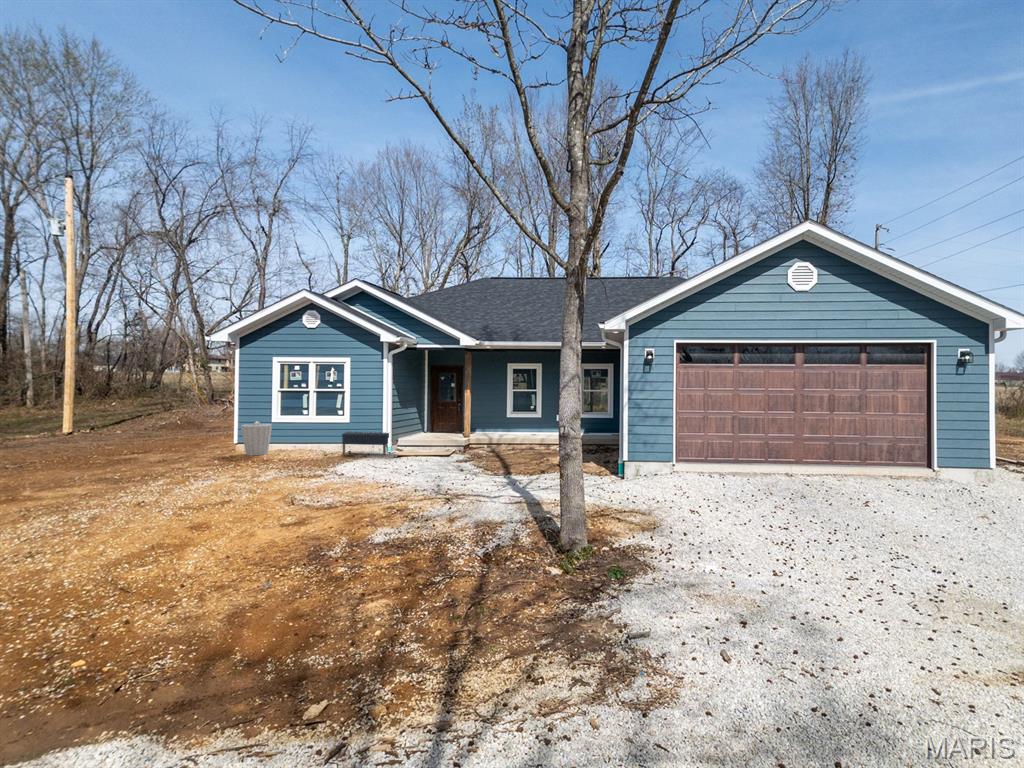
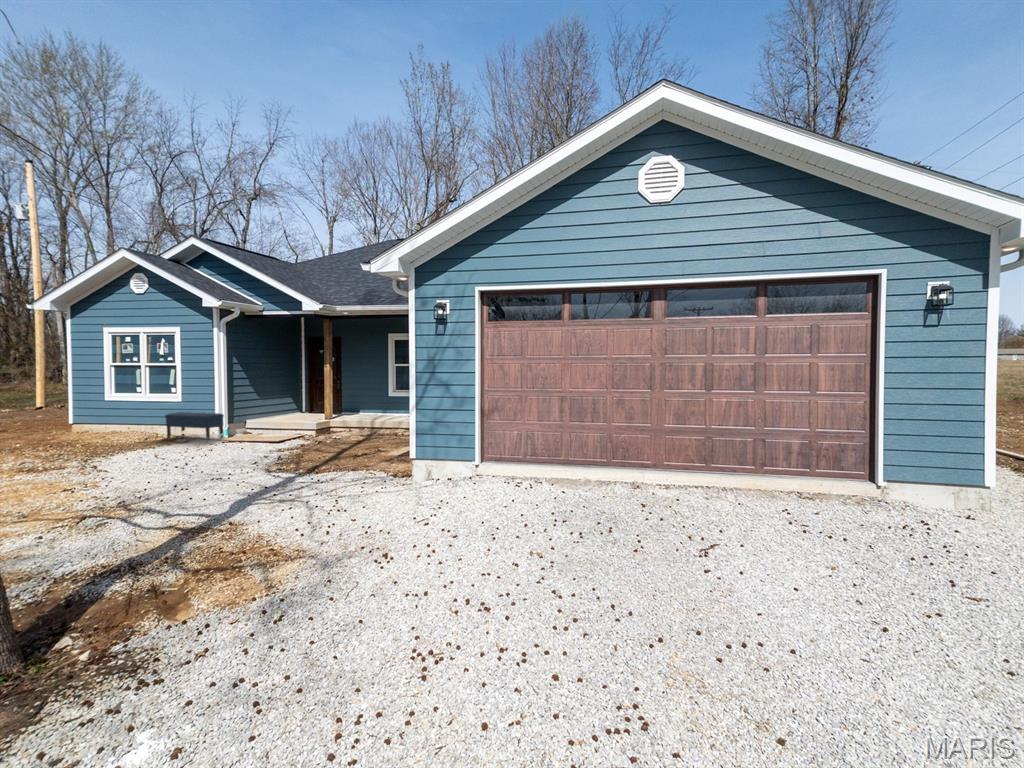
trash can: present [241,422,272,456] -> none [55,400,98,439]

